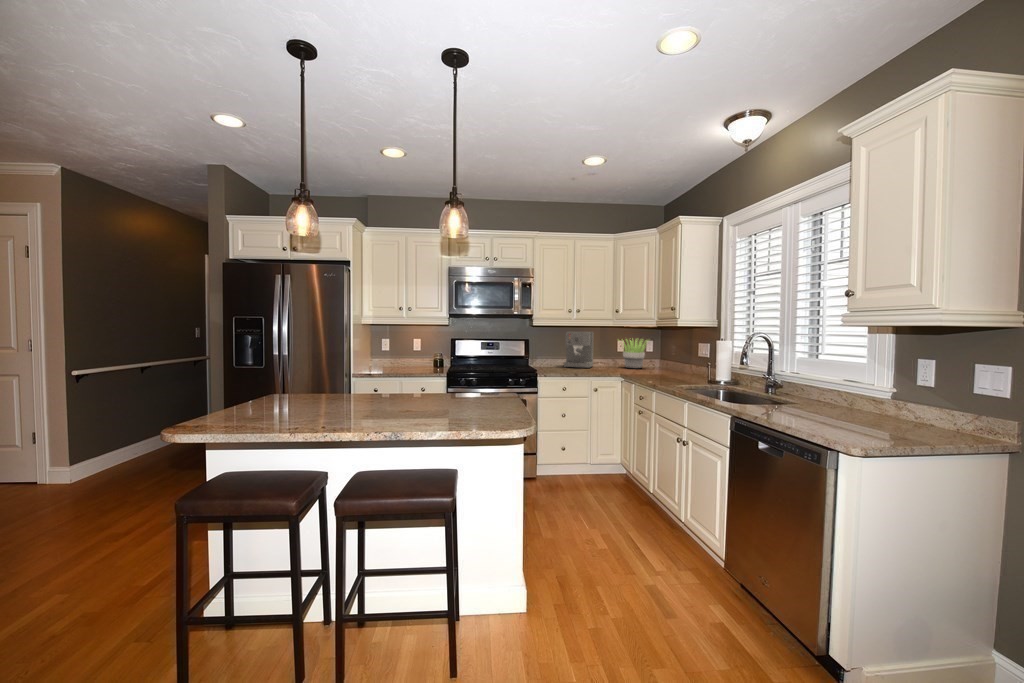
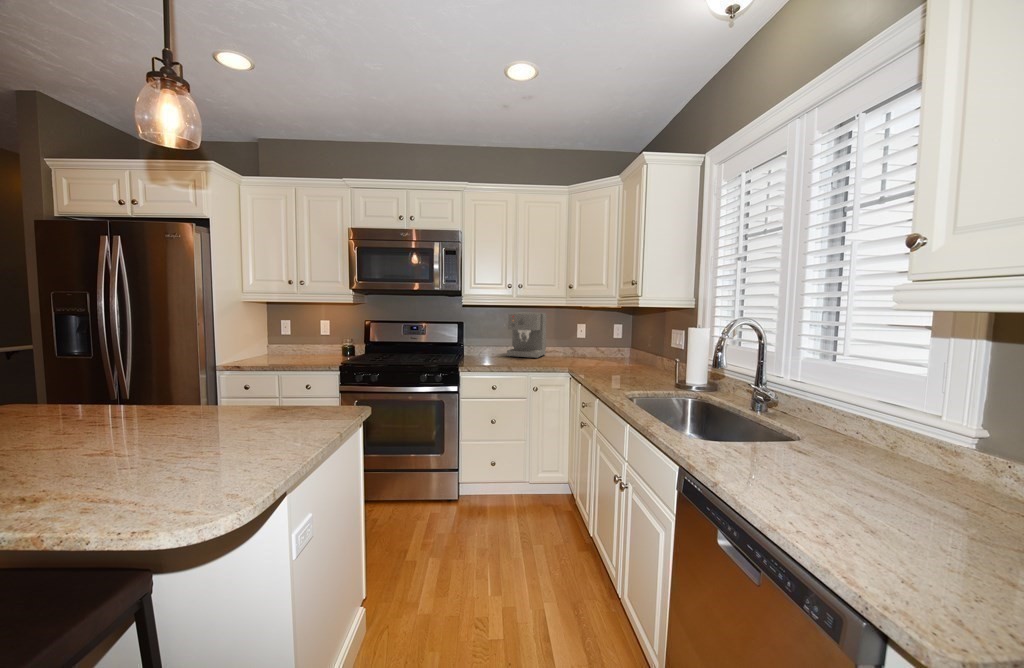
potted plant: present [623,339,648,368] -> none [572,320,617,359]

